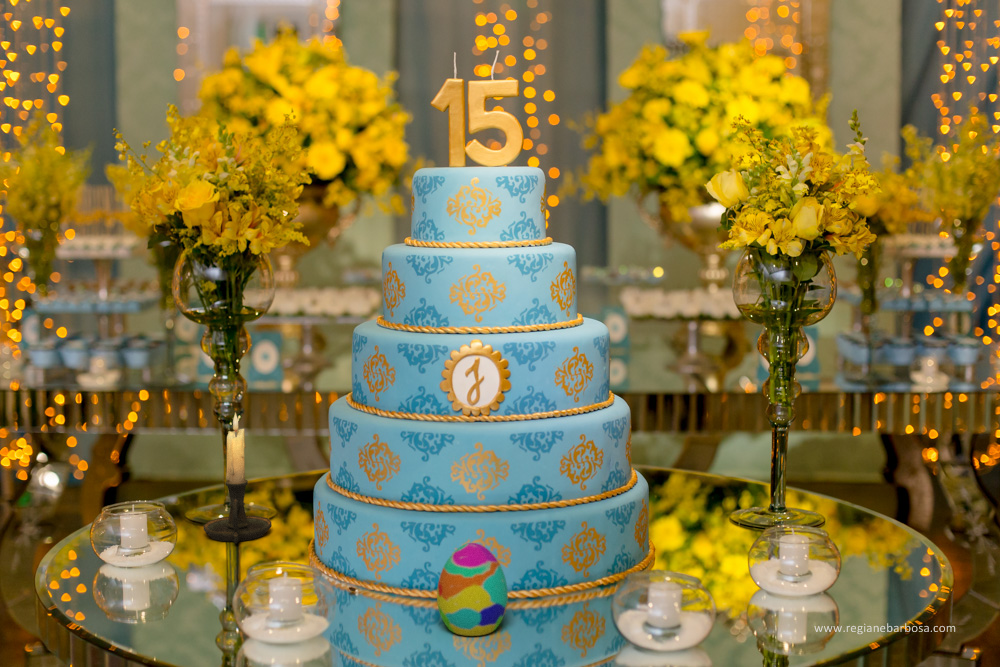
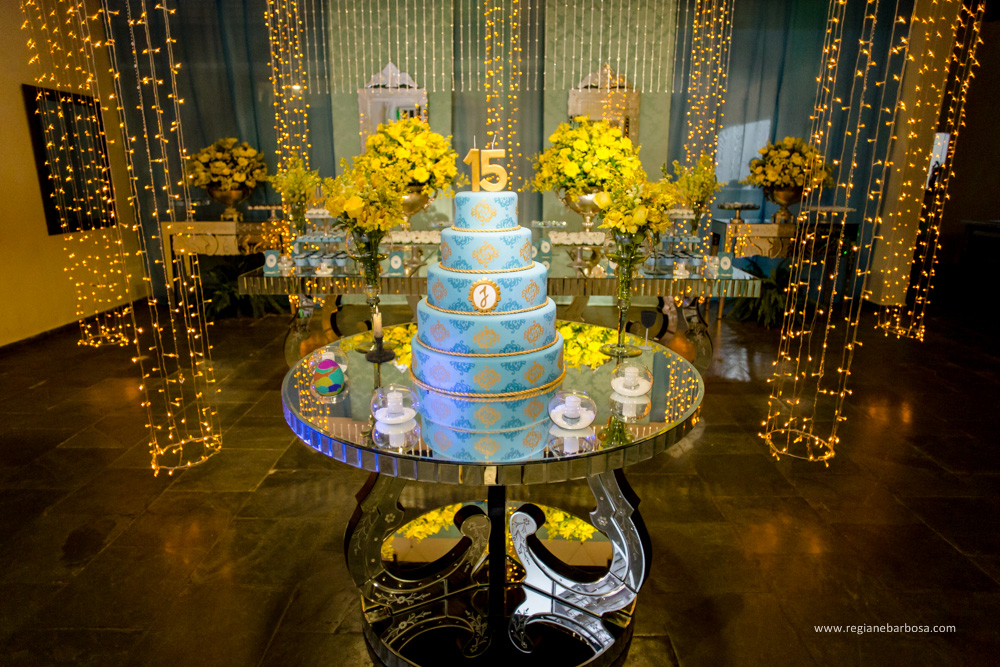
wine glass: none [825,430,862,519] -> present [639,310,657,350]
decorative egg: present [437,543,508,636] -> present [313,359,344,396]

